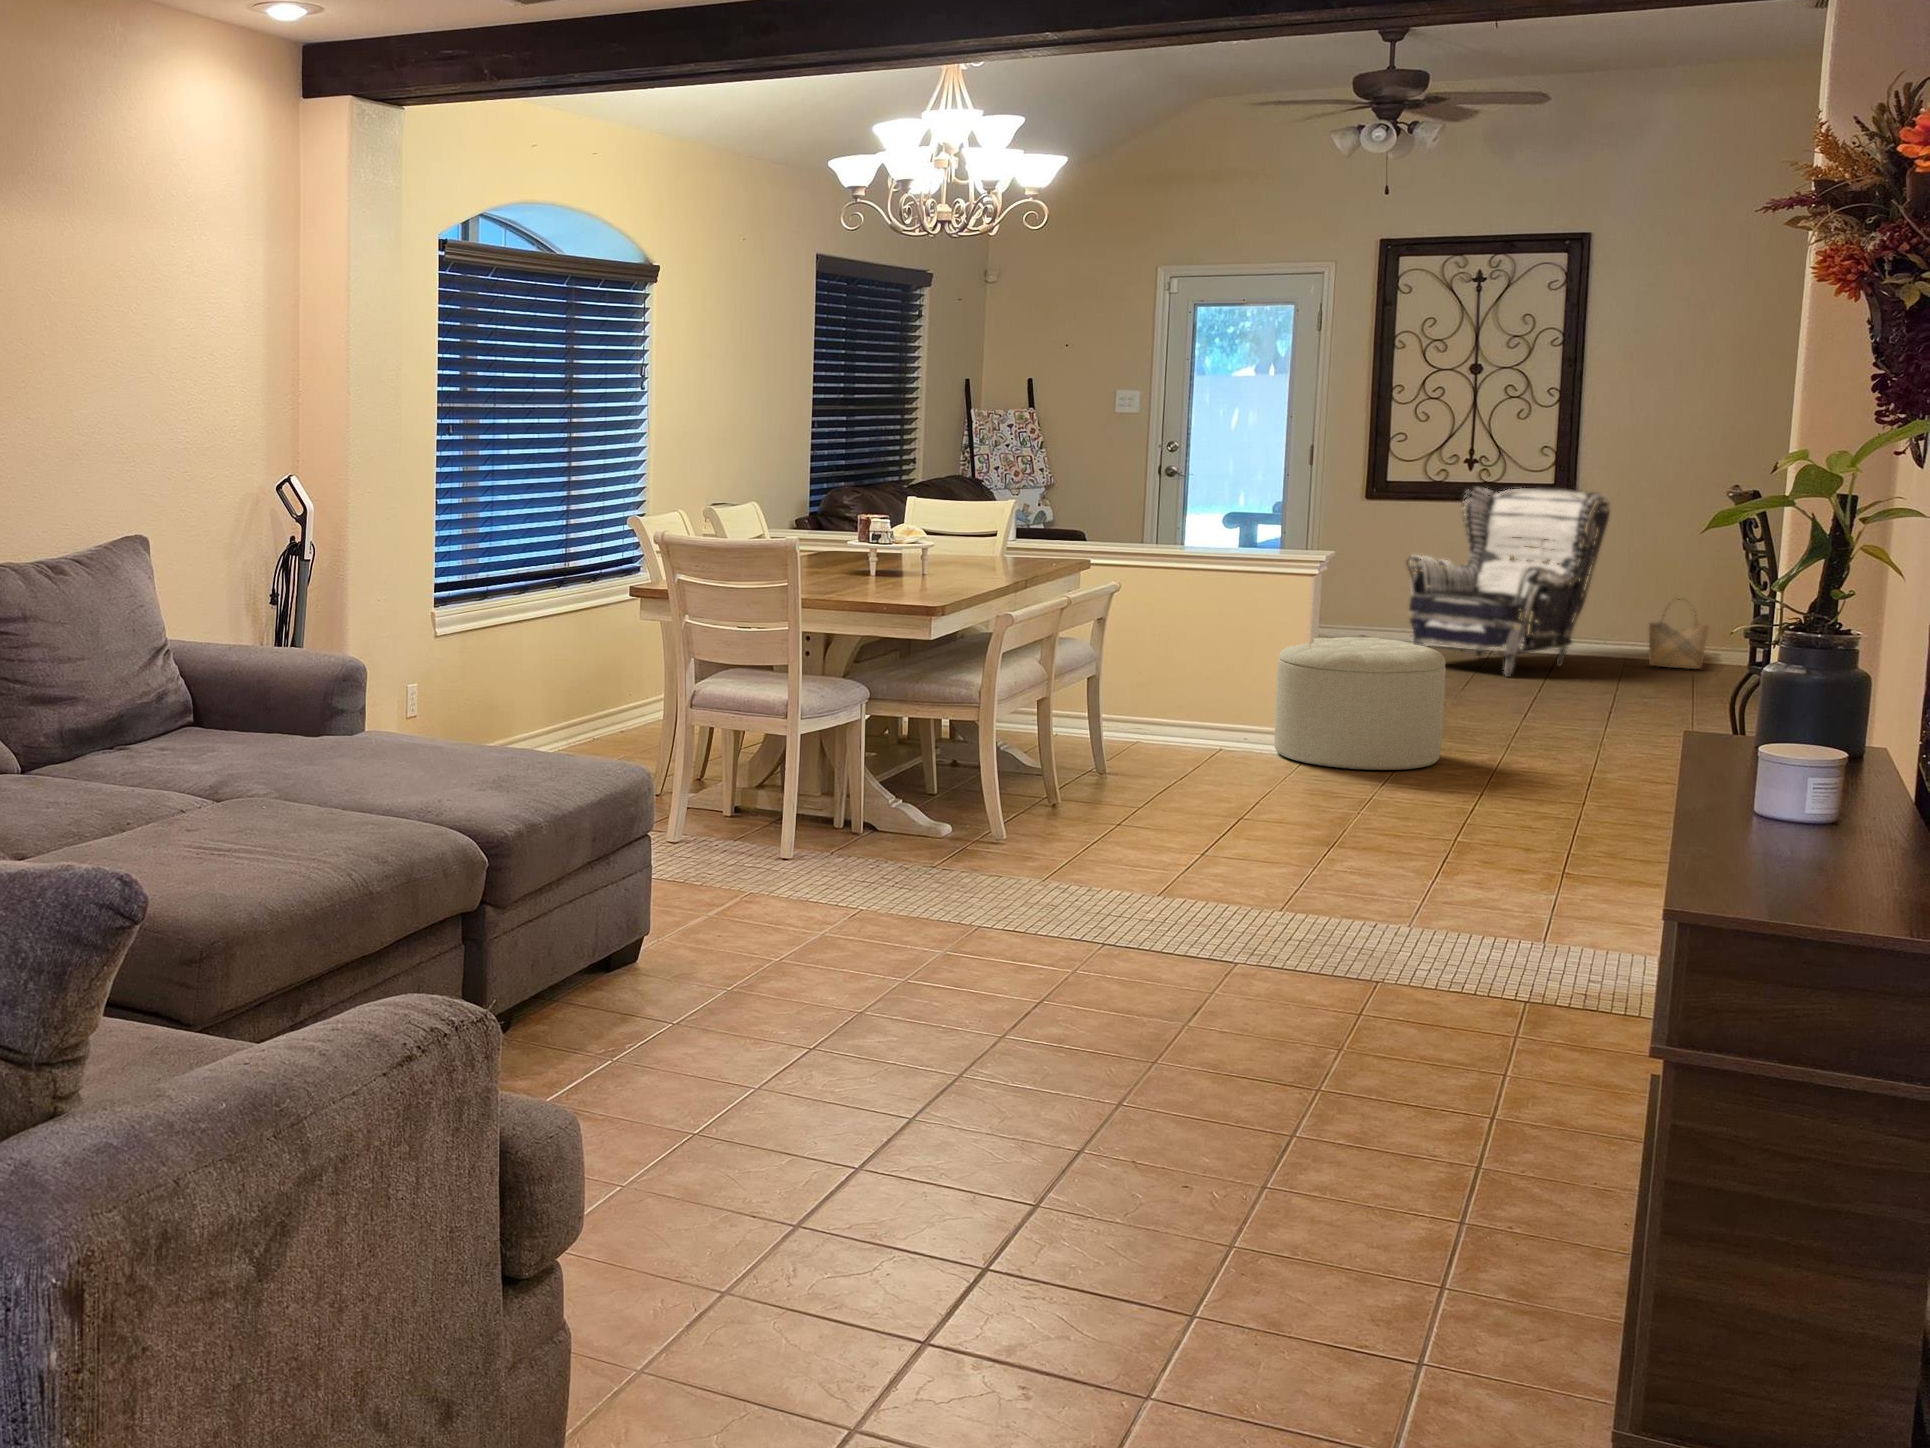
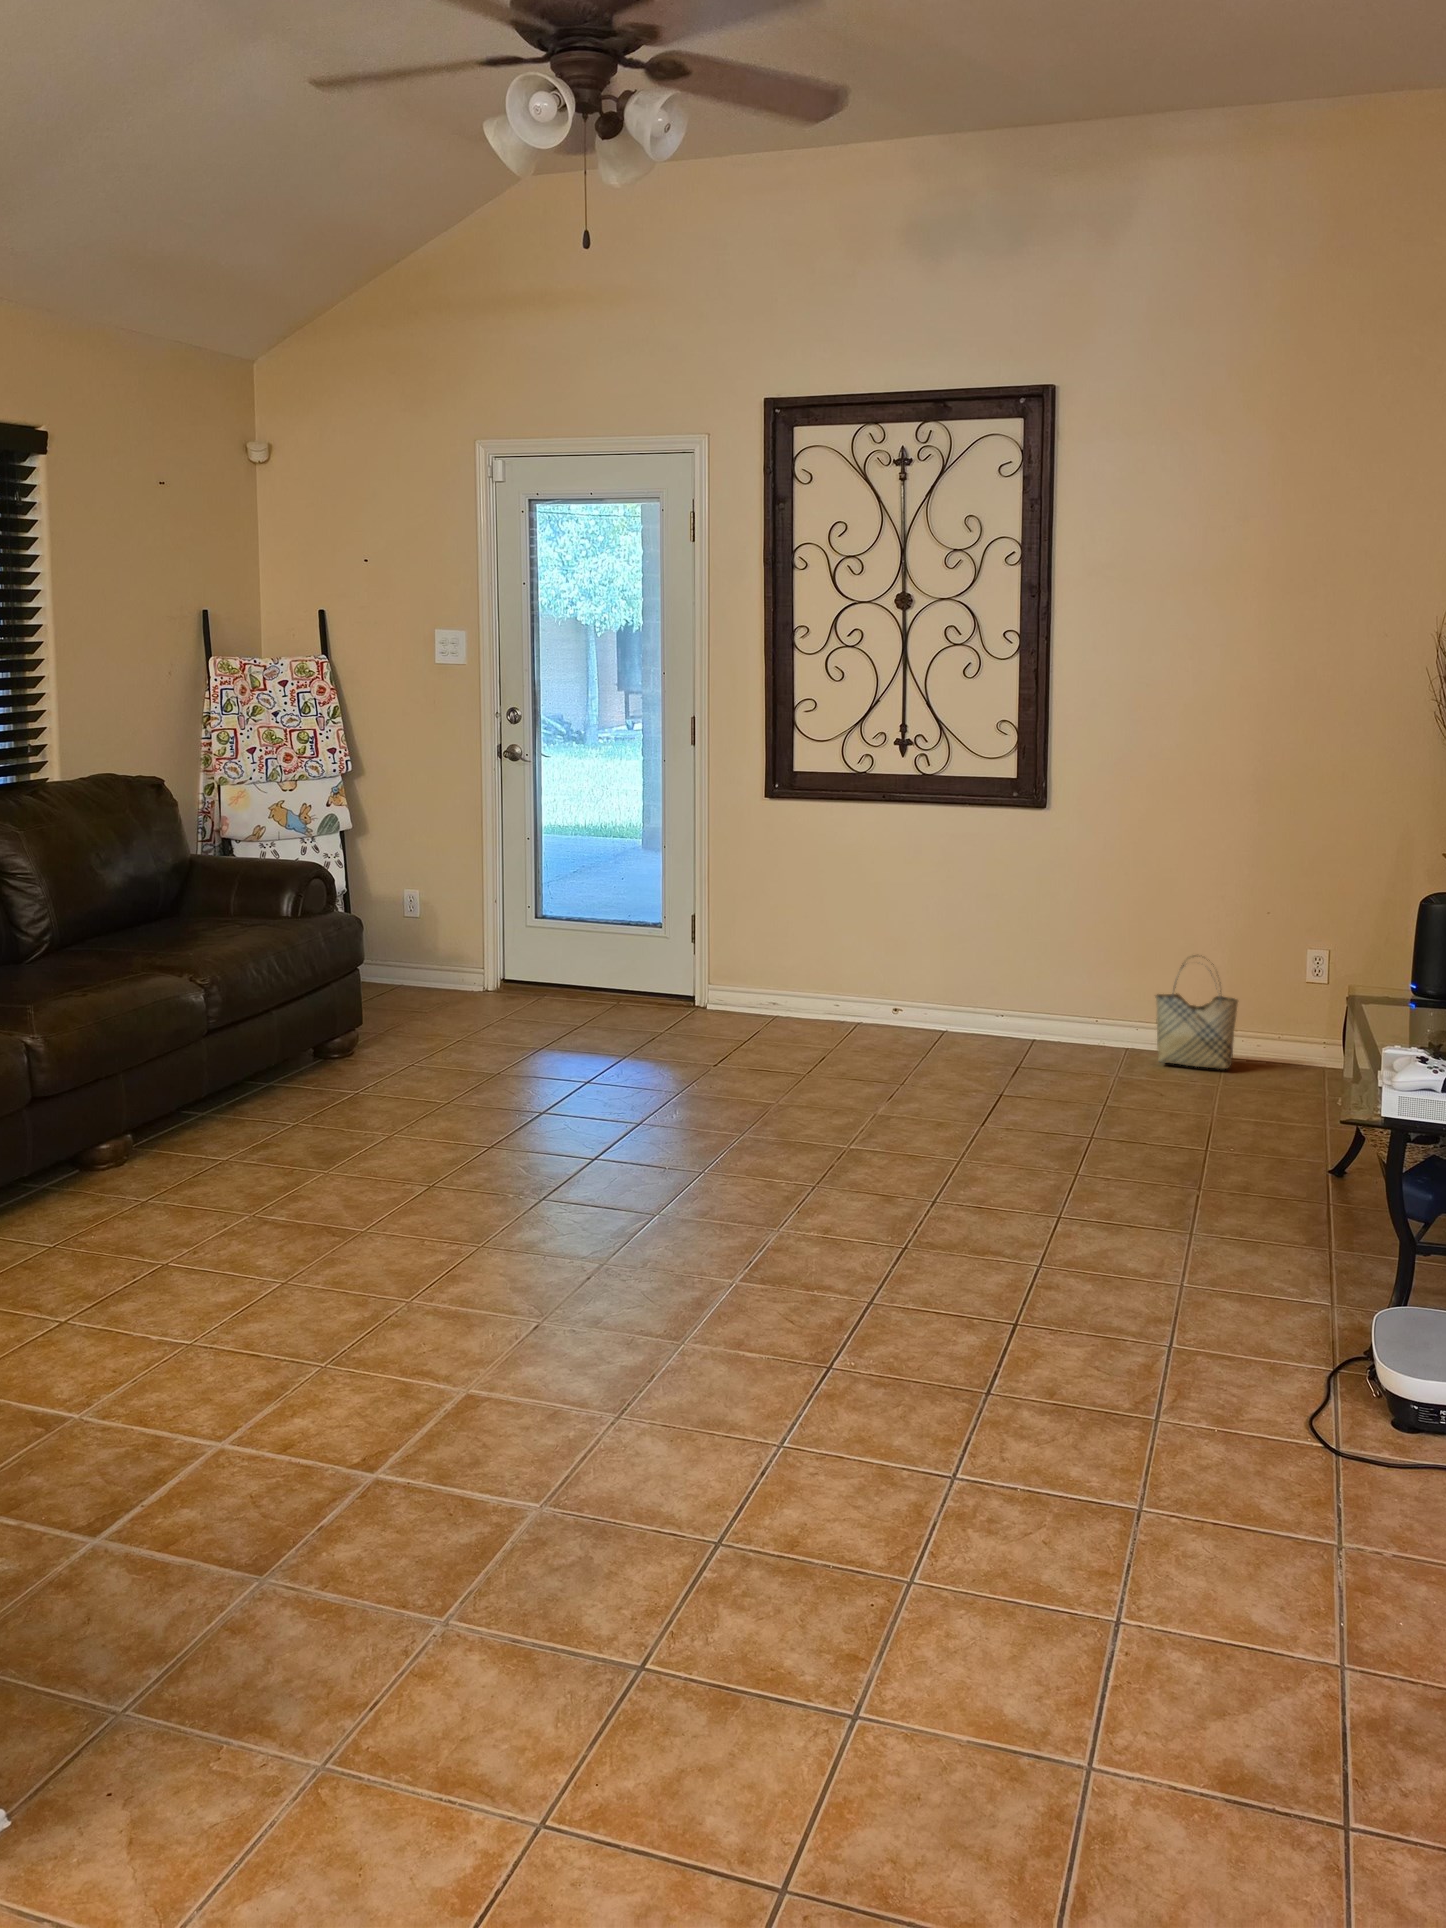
armchair: present [1406,486,1610,677] -> none [799,781,1093,1115]
ottoman: present [1274,637,1446,770] -> none [193,1263,633,1772]

